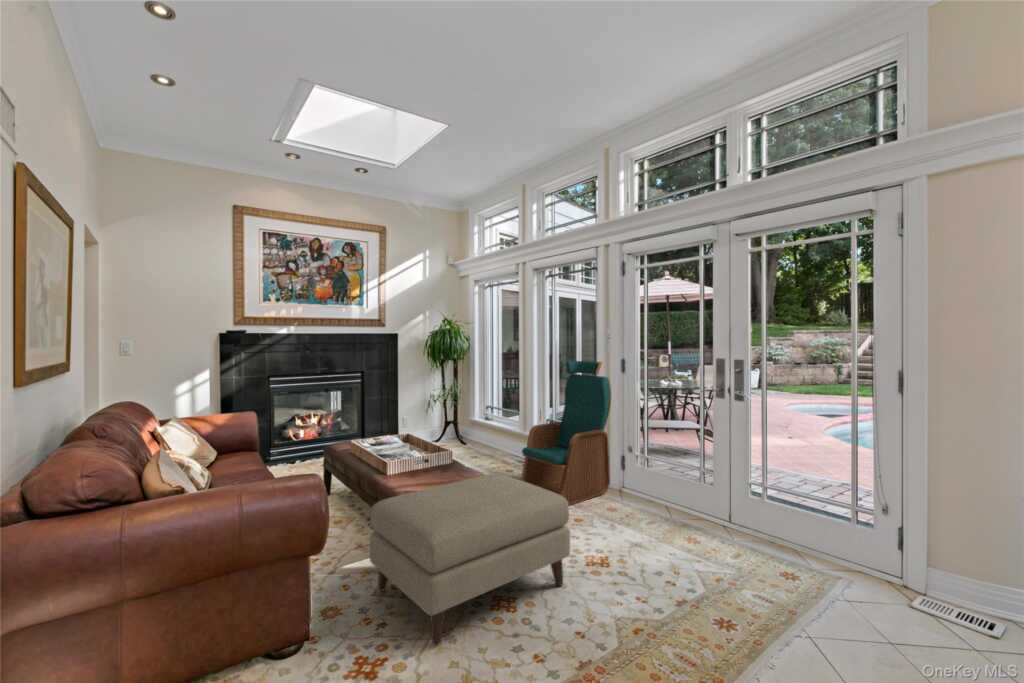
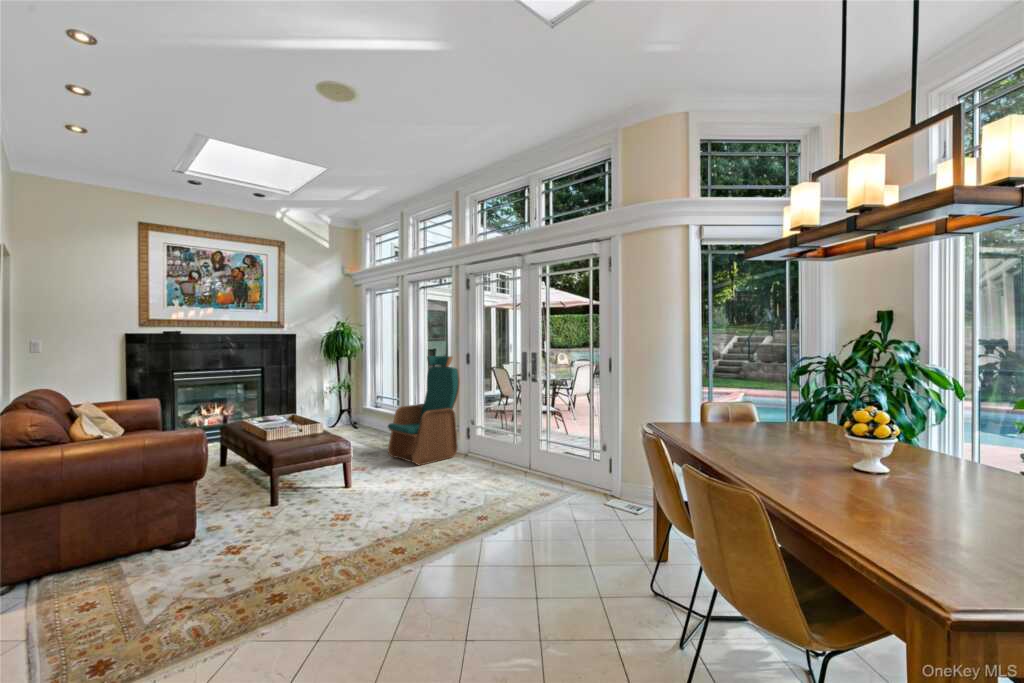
ottoman: present [370,473,570,646] -> none [247,436,395,538]

